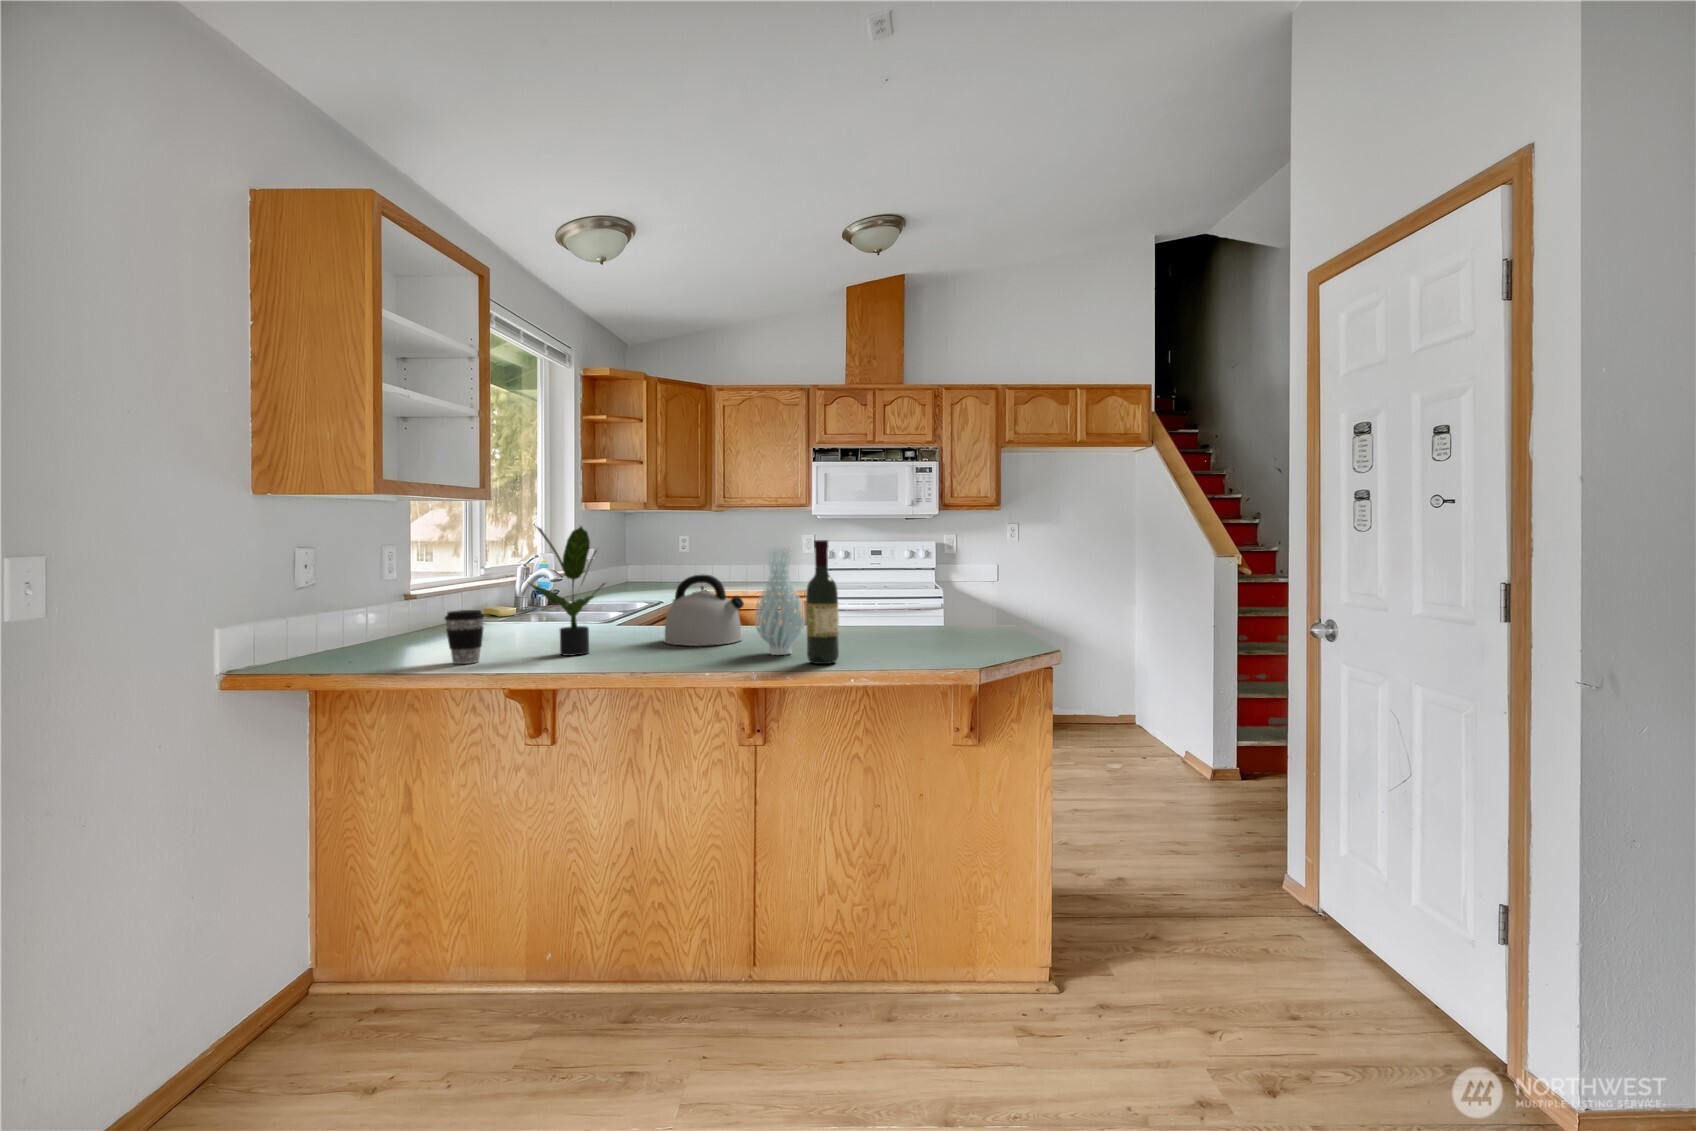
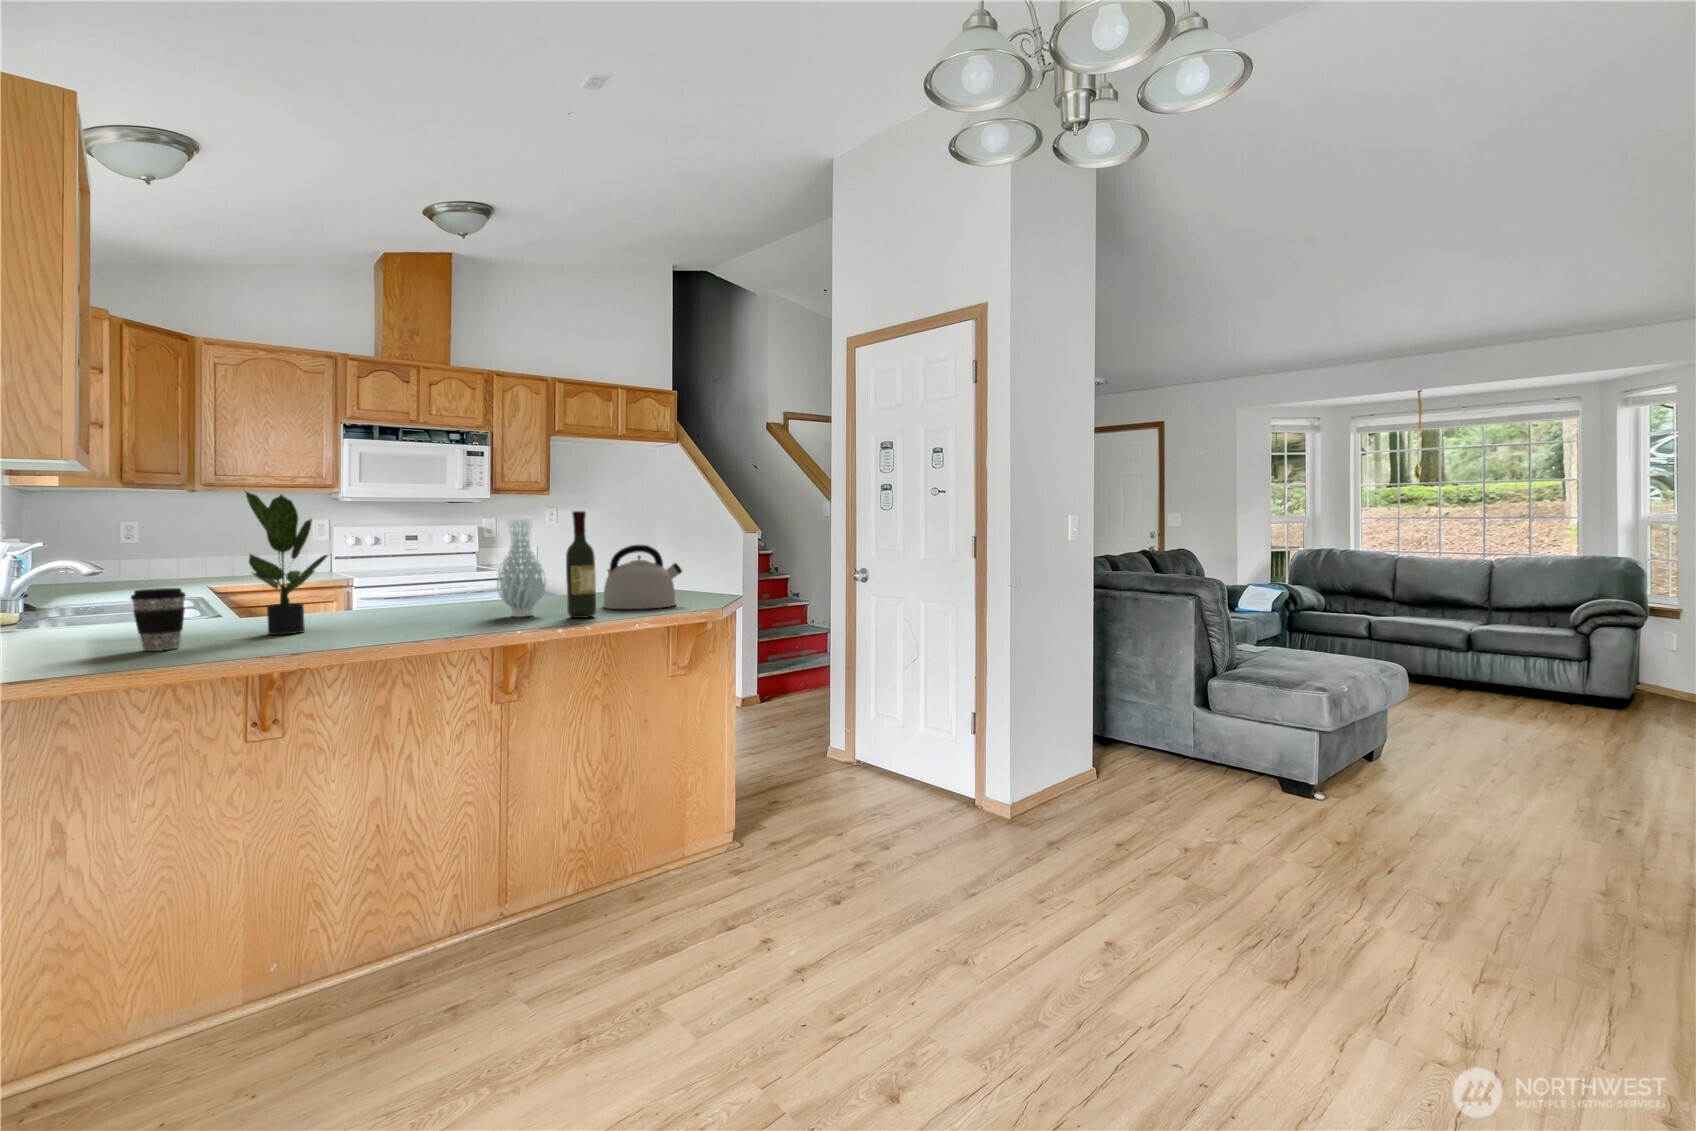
kettle: present [664,575,744,646] -> present [603,545,682,609]

